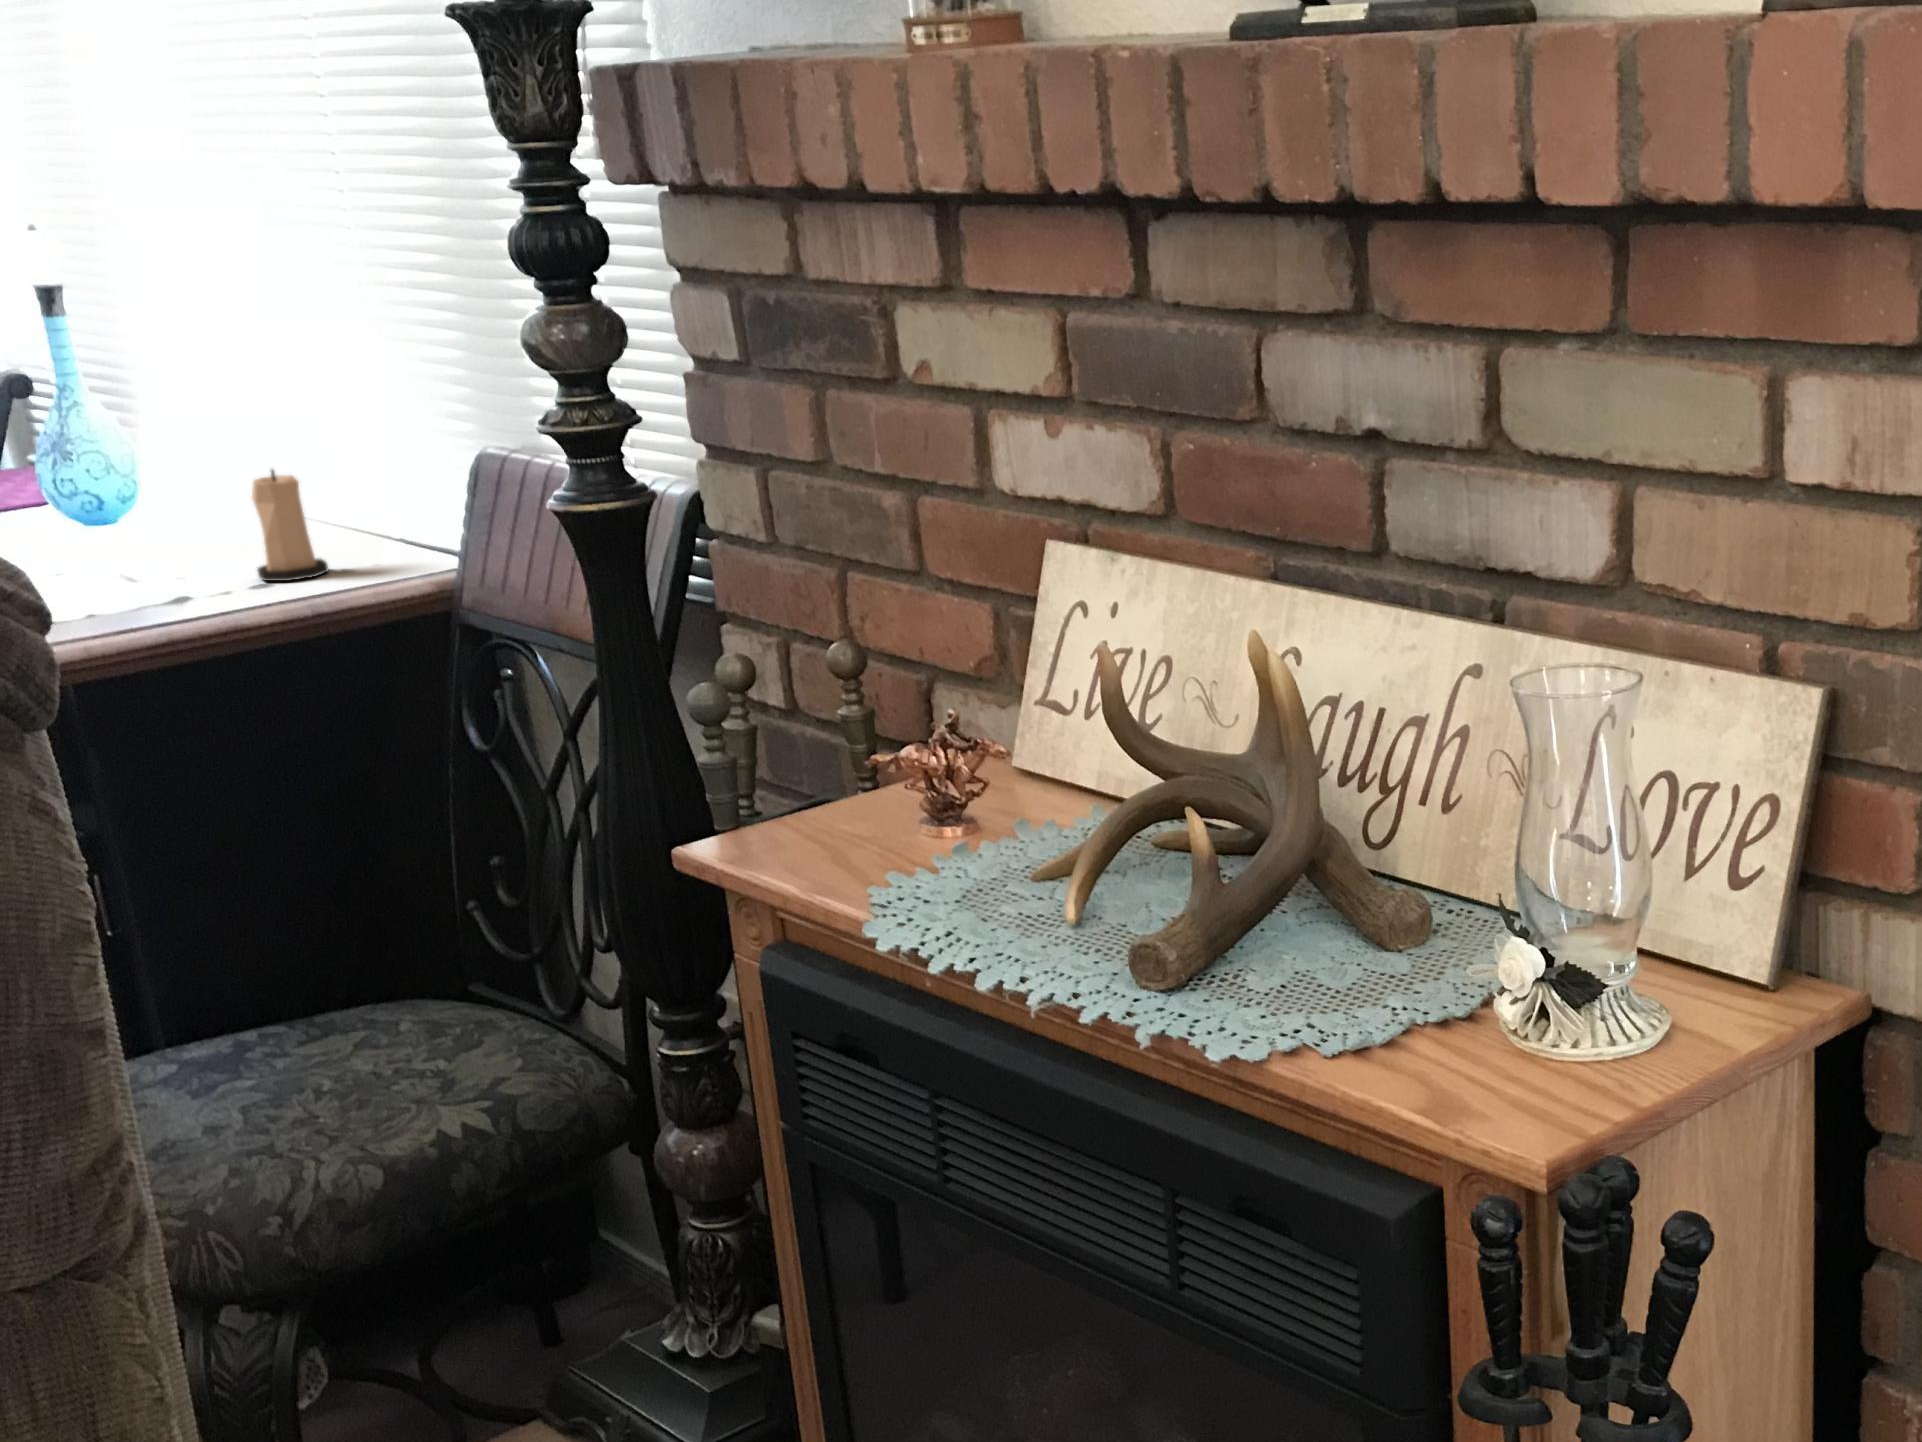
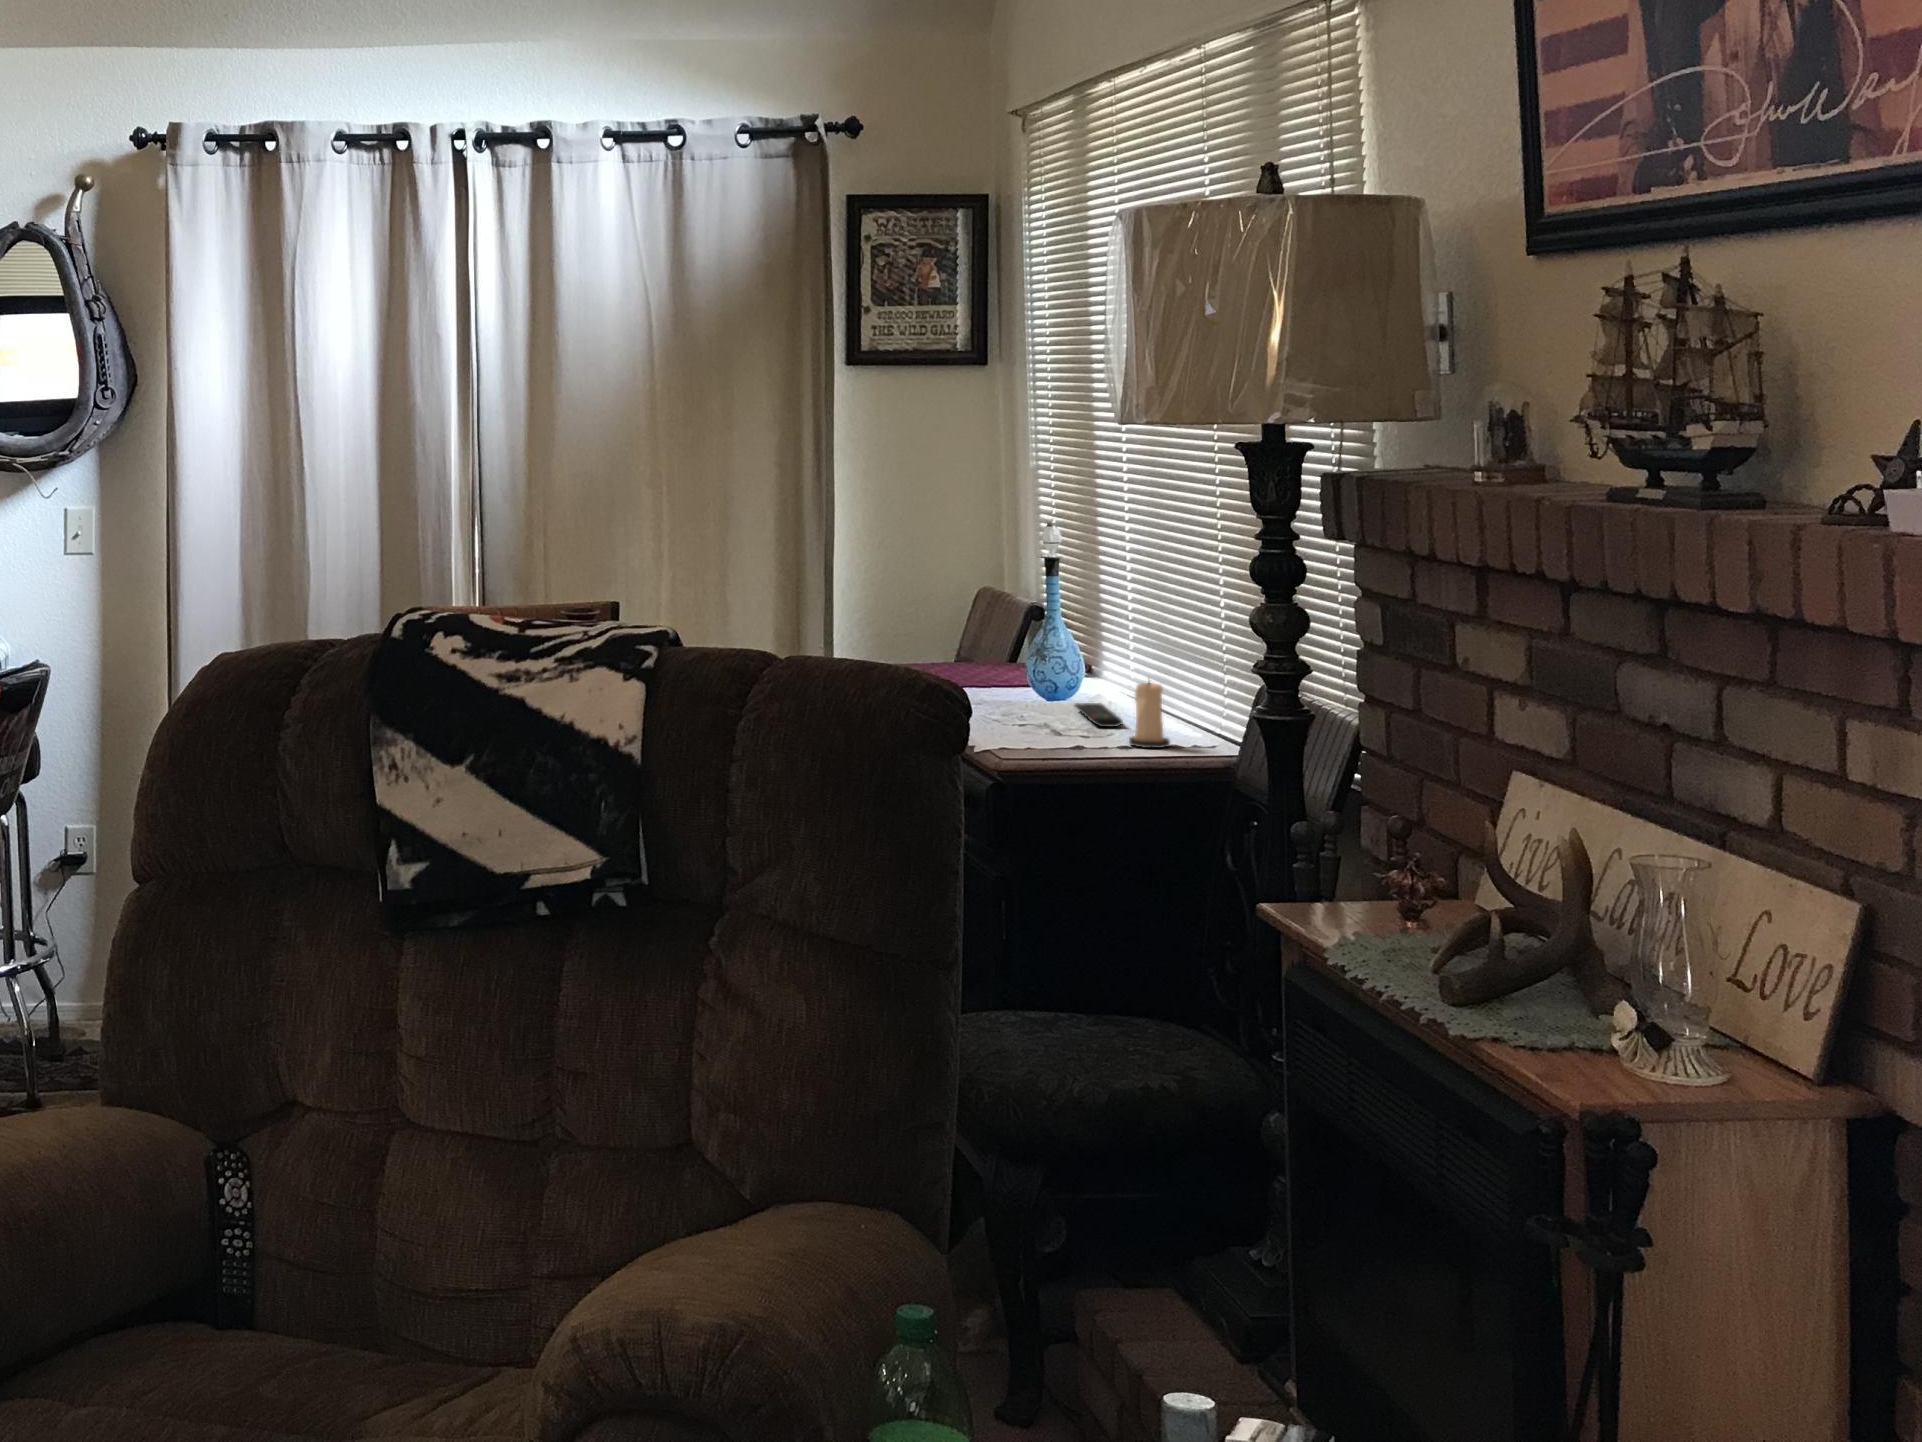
remote control: none [133,517,232,556] -> present [1075,703,1123,727]

